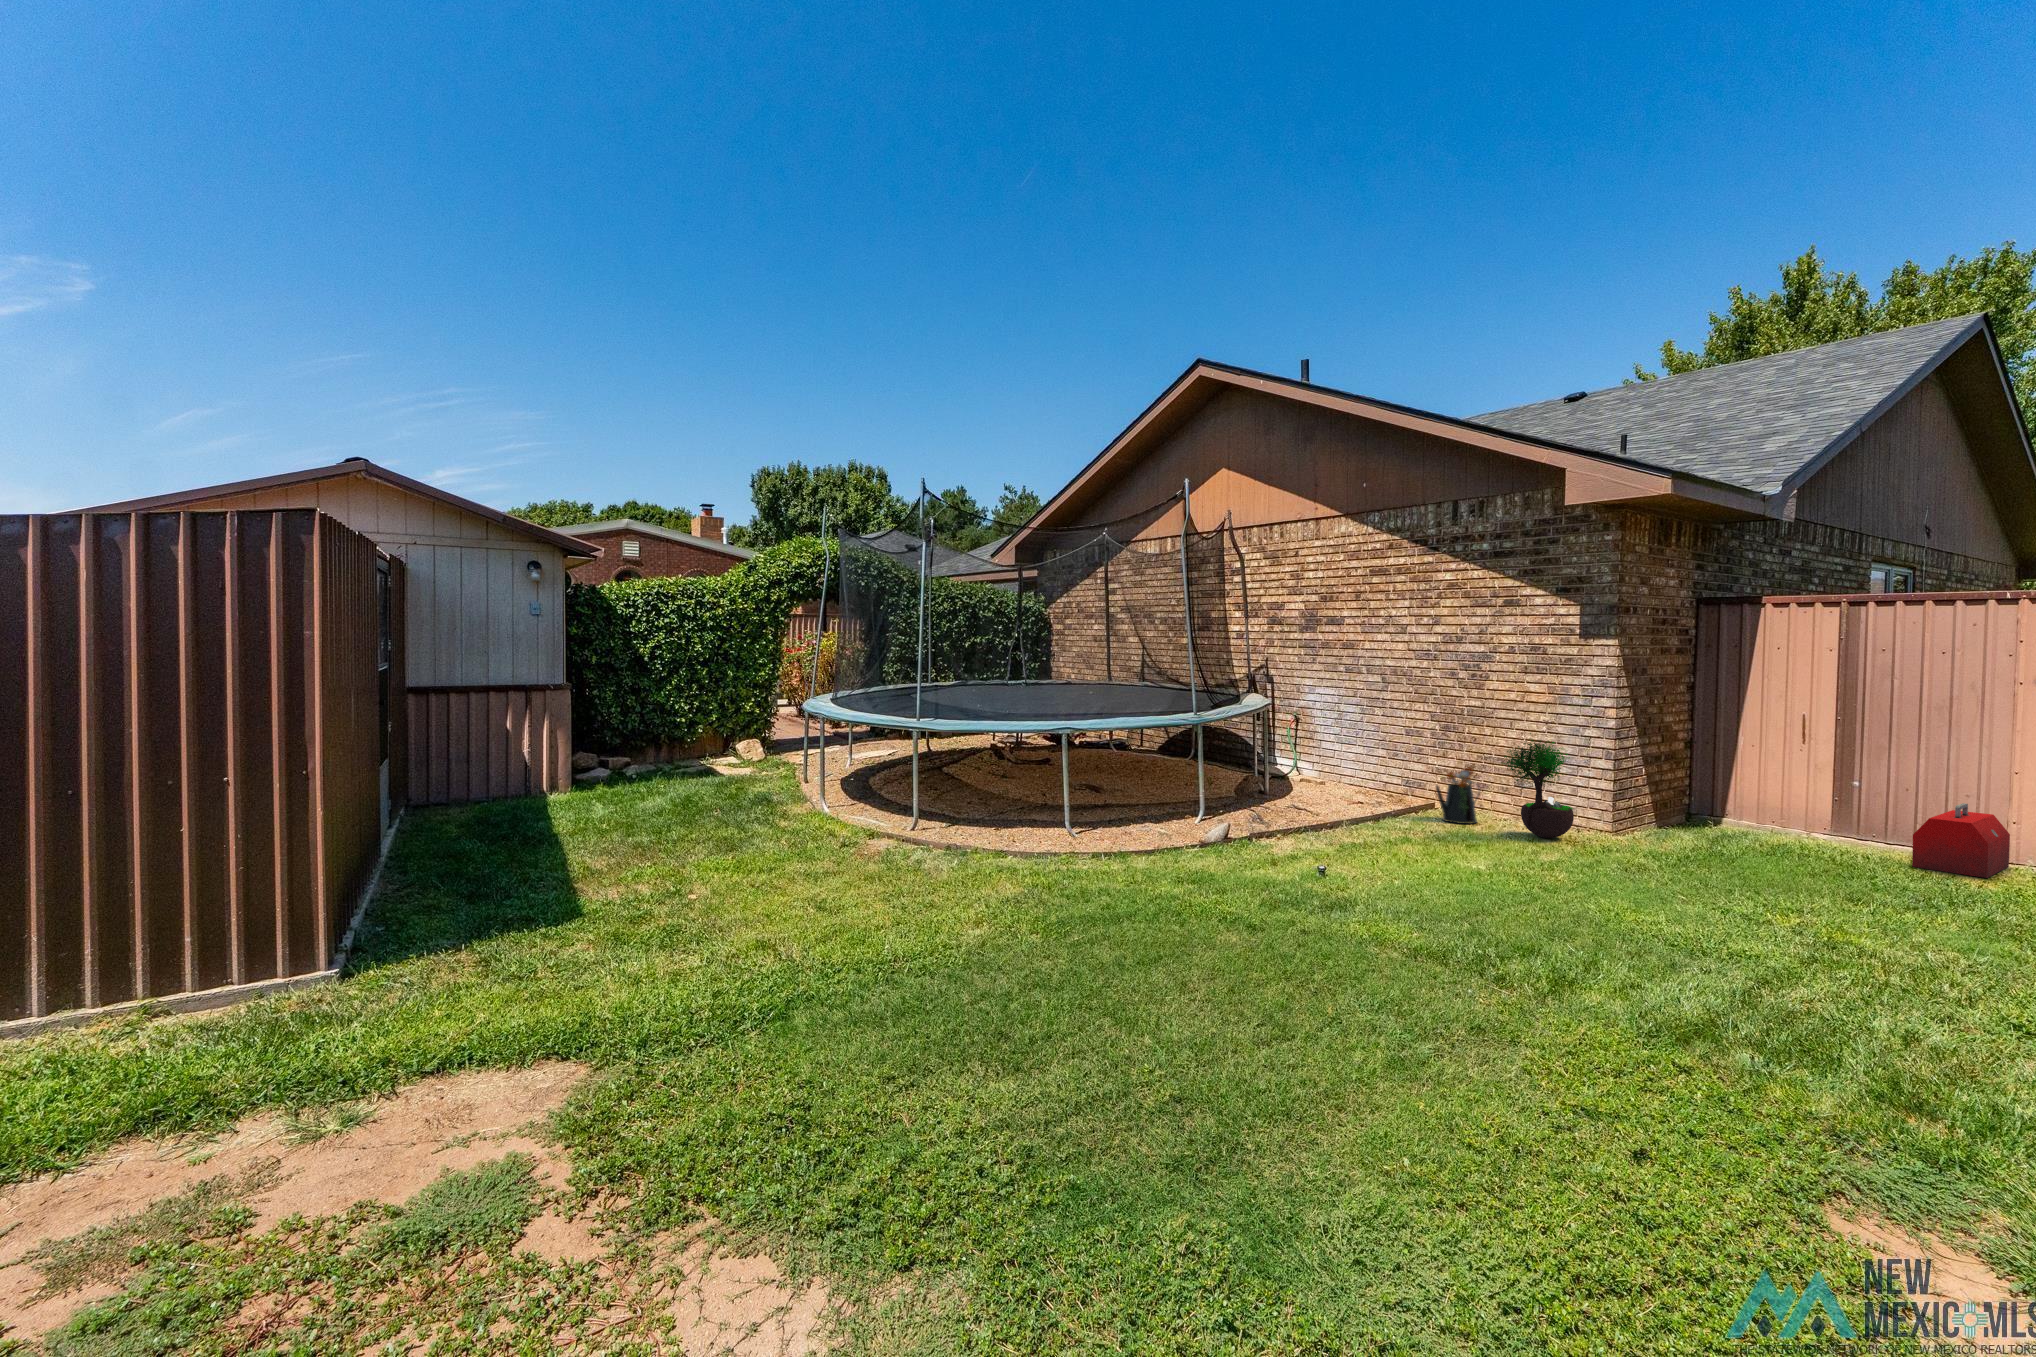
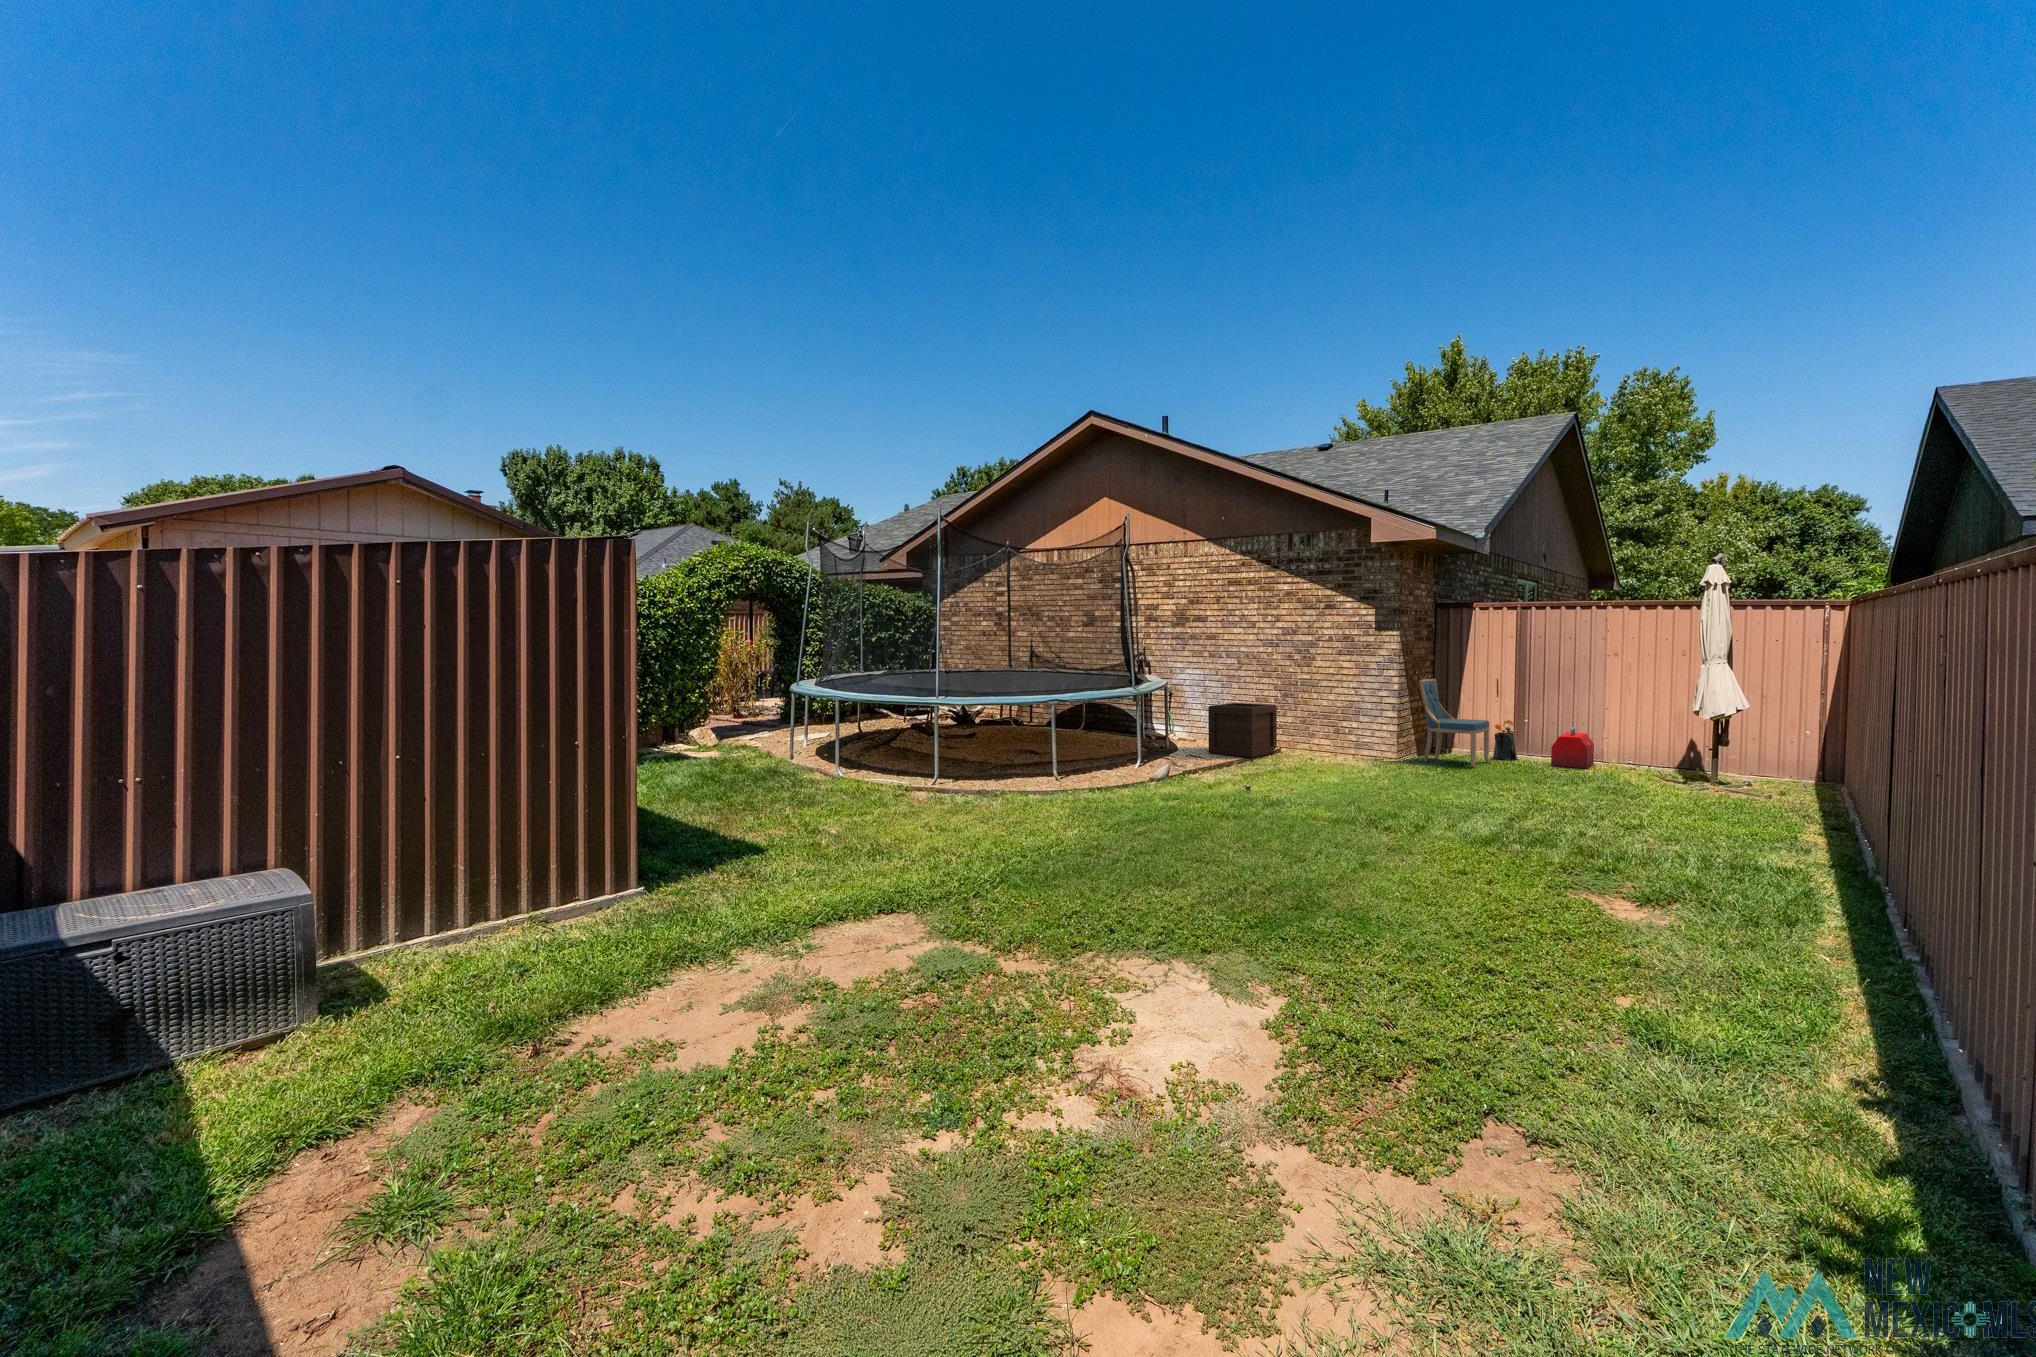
chair: none [1657,712,1790,858] -> present [1419,679,1489,767]
potted tree: present [1503,733,1574,838] -> none [1332,694,1375,764]
wooden crate: none [1330,736,1433,816] -> present [1208,703,1277,758]
watering can: present [1436,767,1479,824] -> present [1492,720,1518,760]

